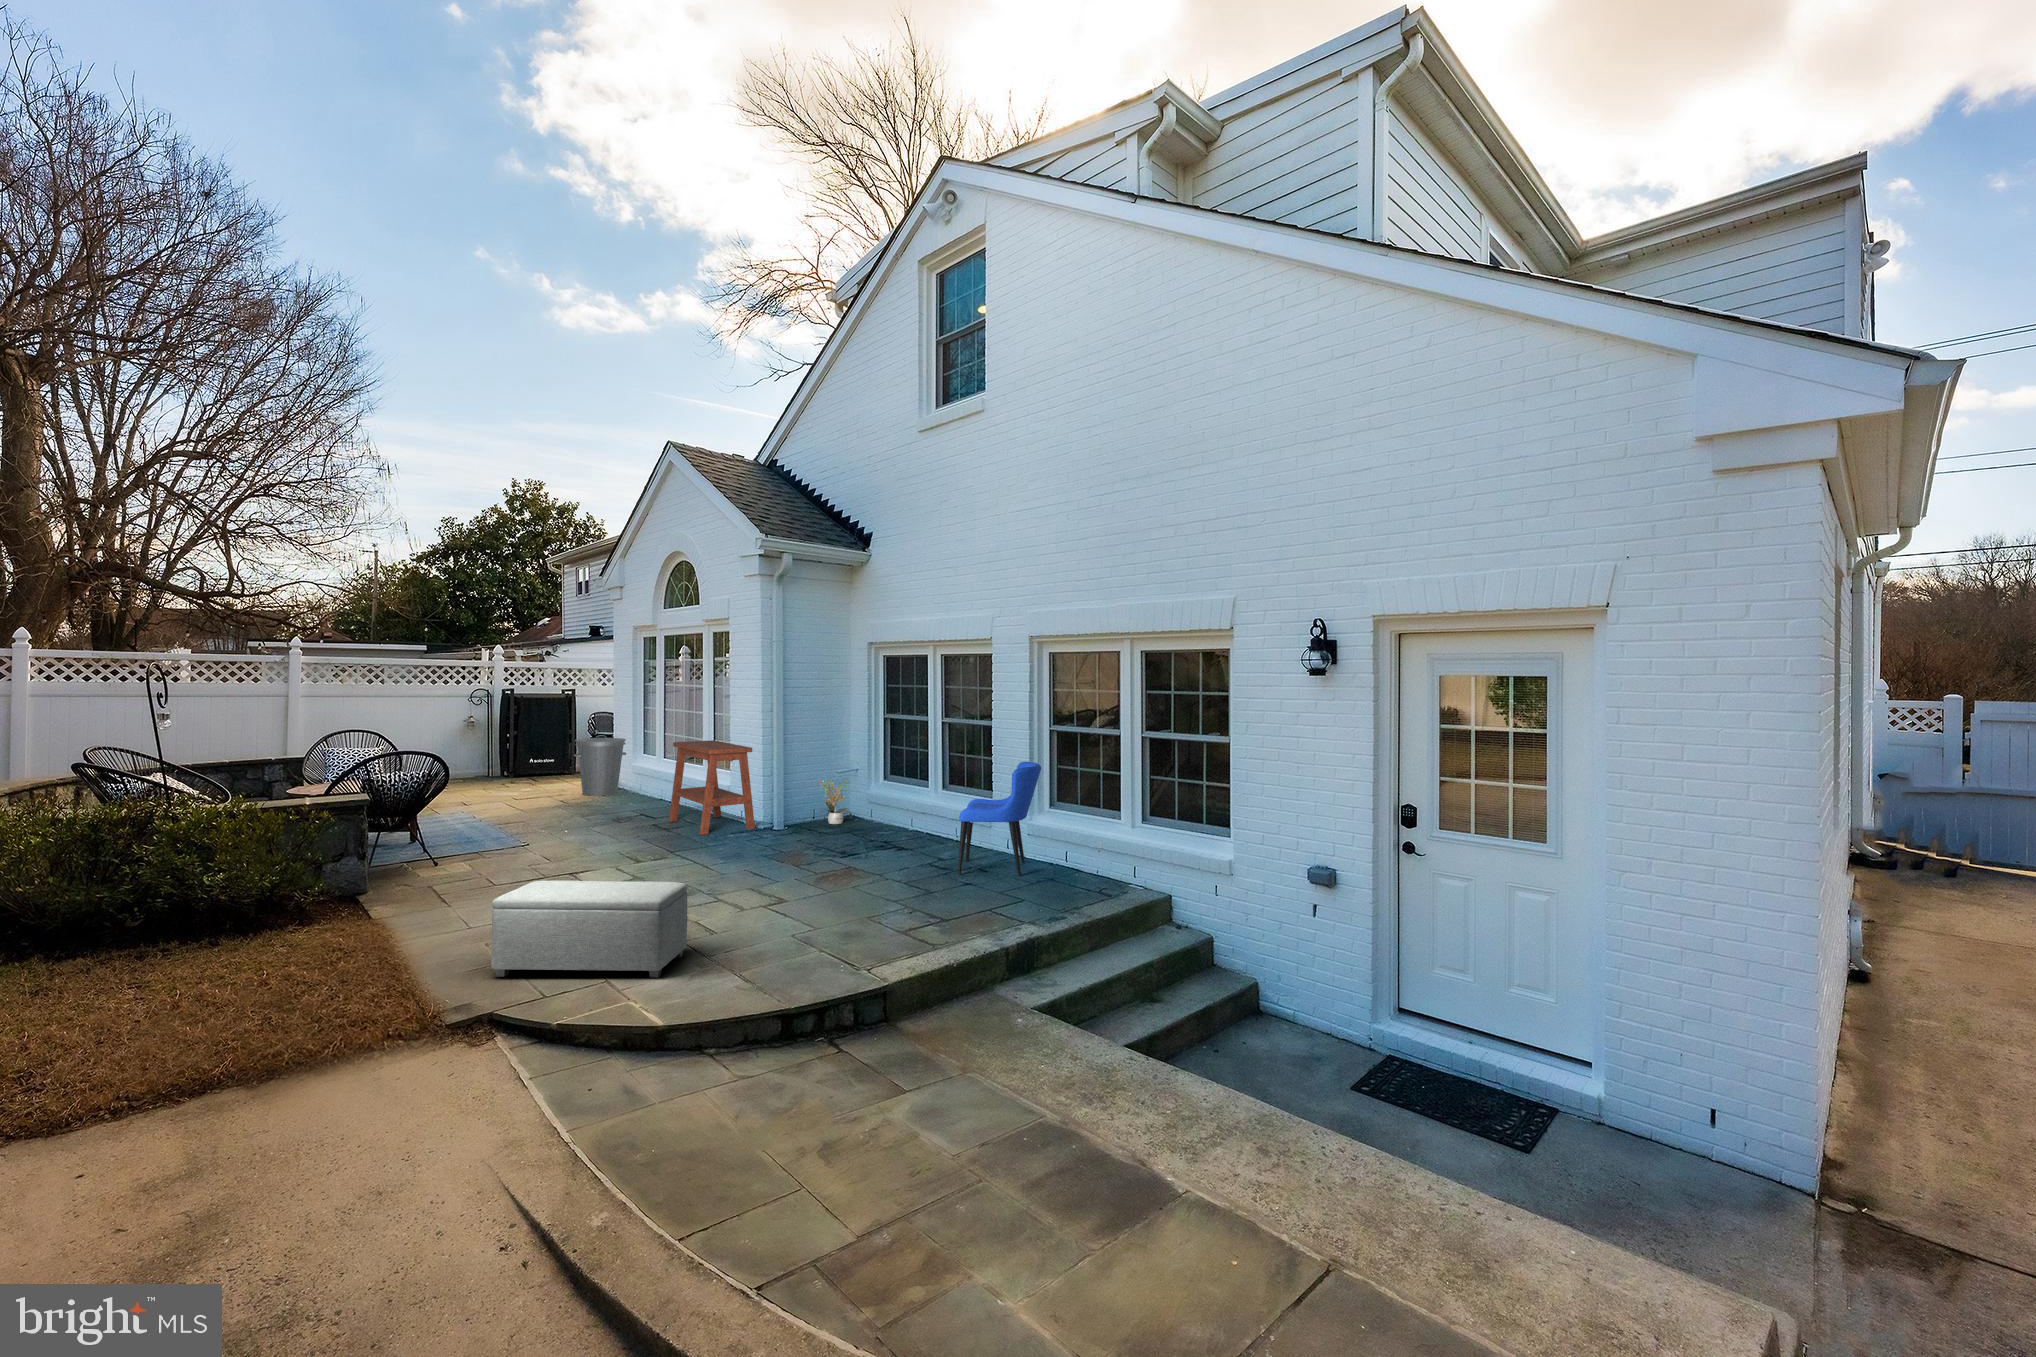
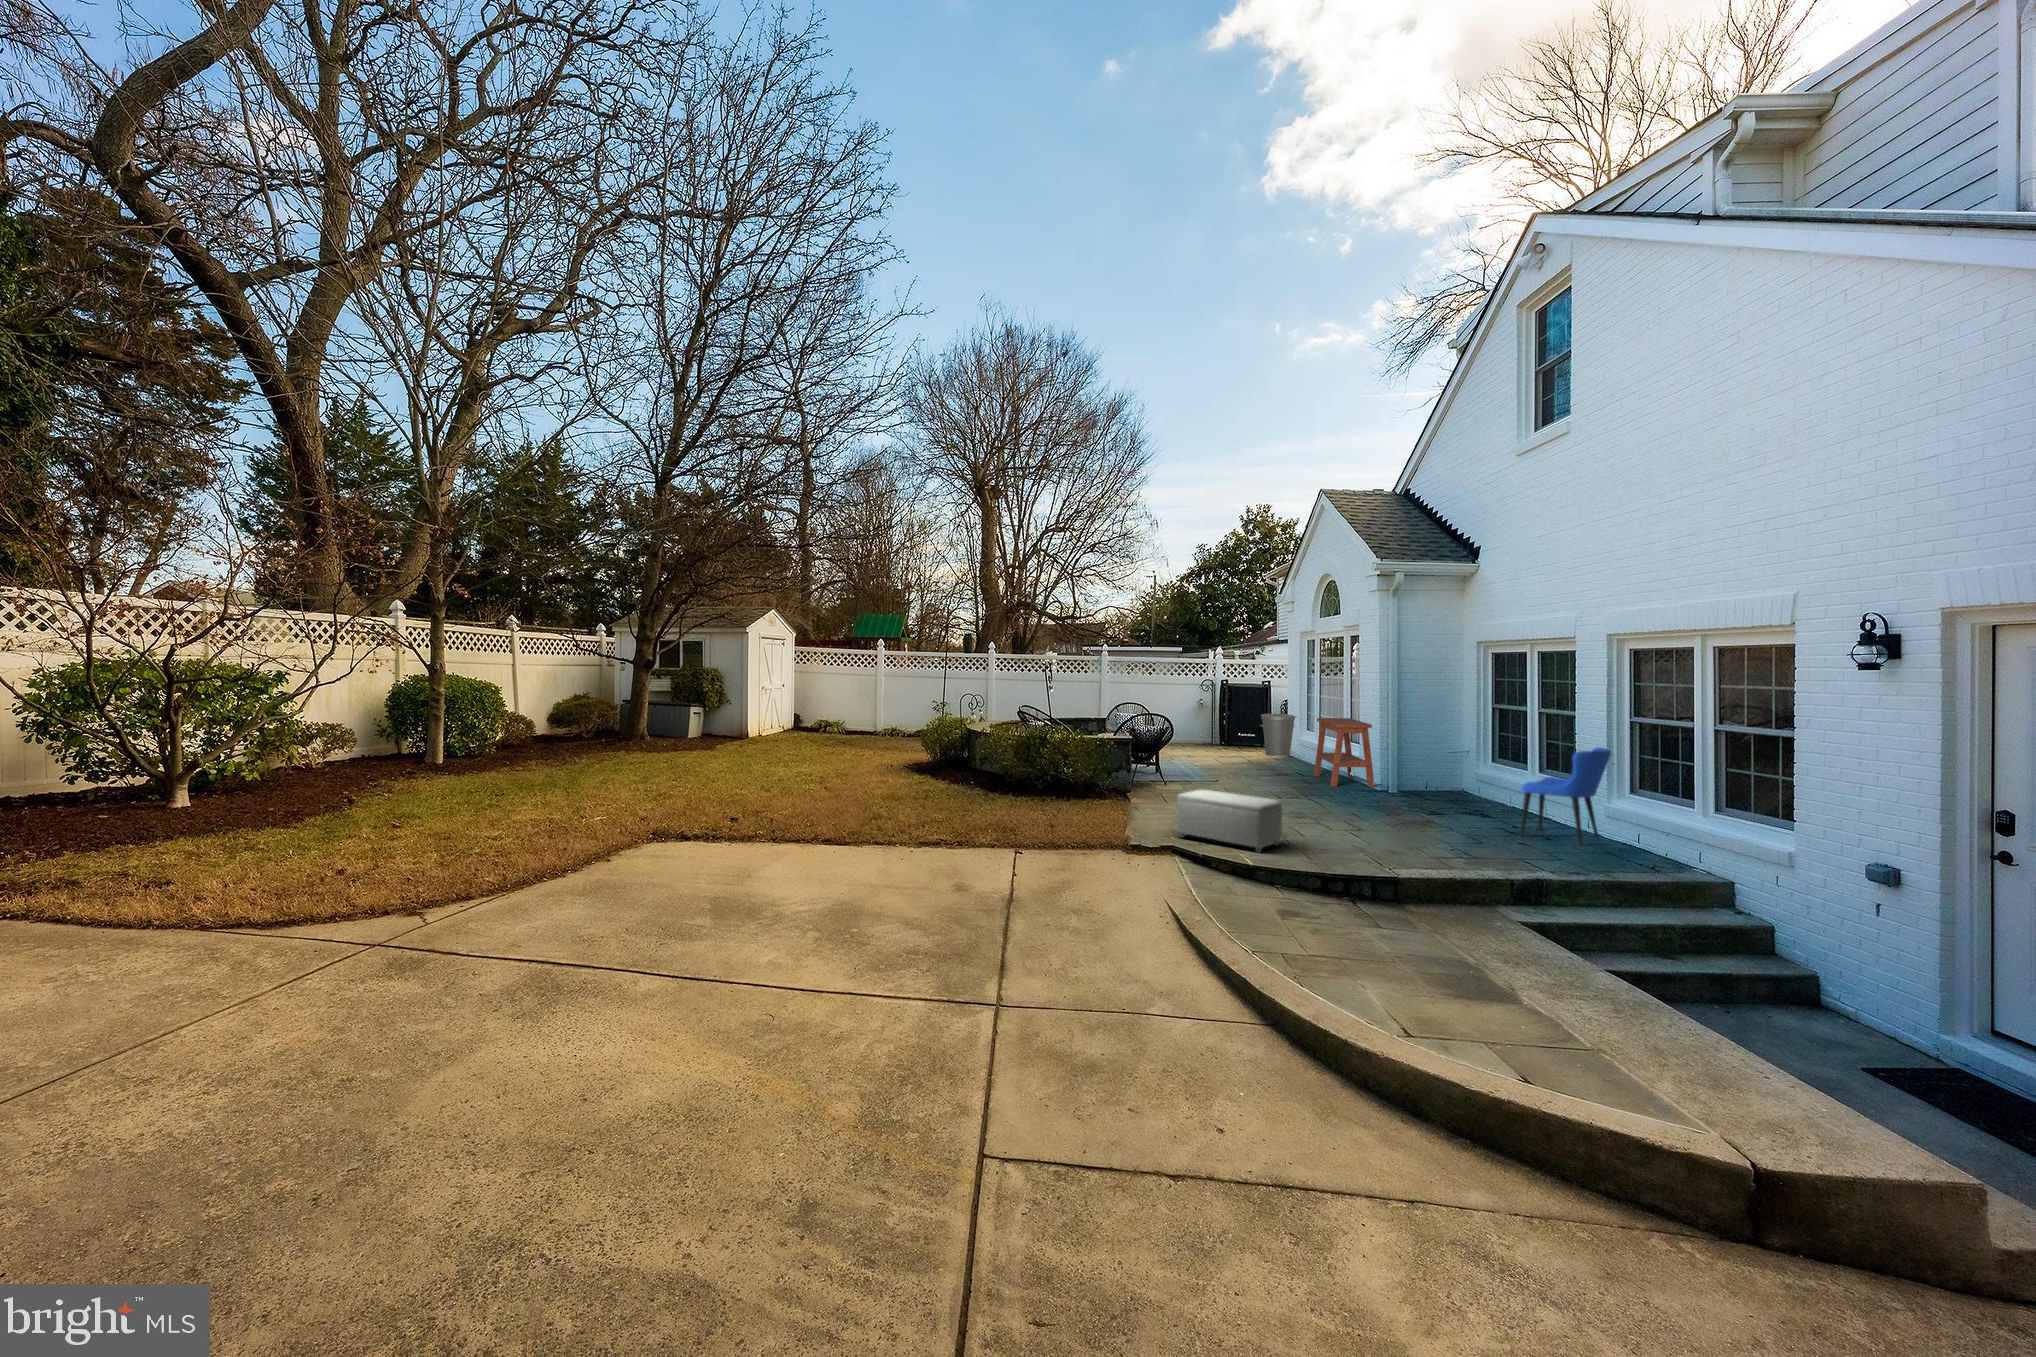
potted plant: present [818,780,850,824] -> none [1427,754,1458,791]

